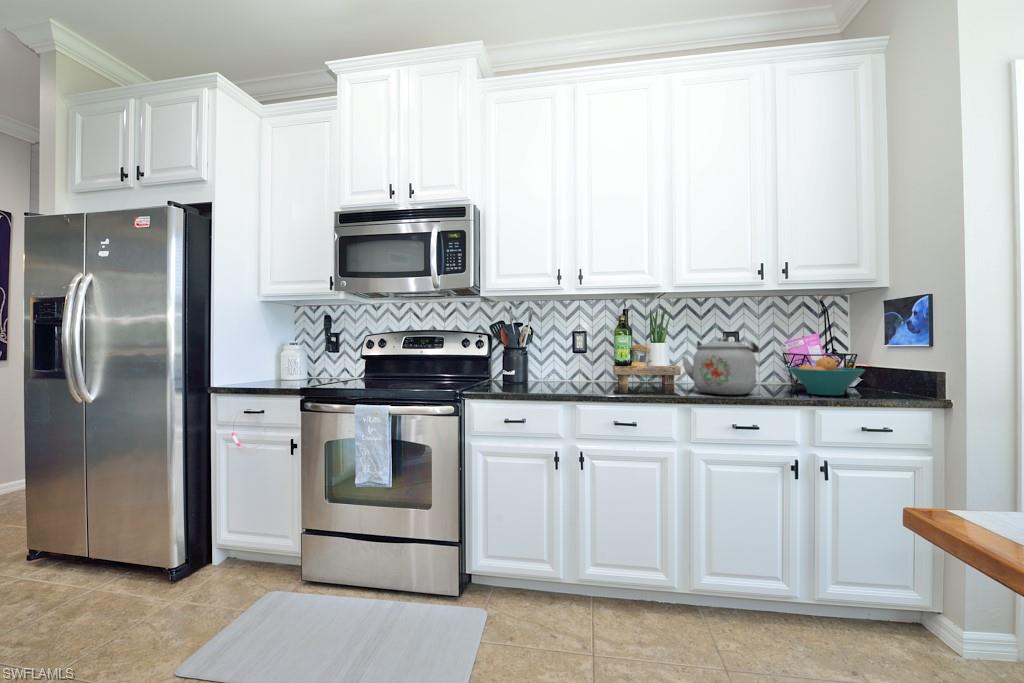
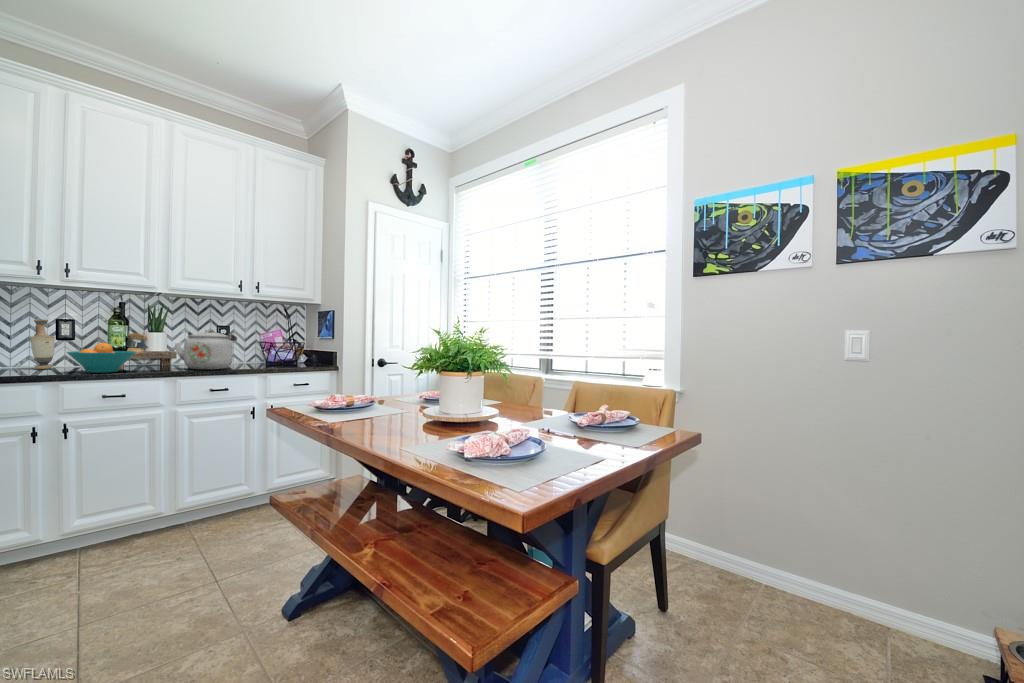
vase: none [554,332,571,384] -> present [30,319,55,369]
fruit bowl: present [789,357,865,396] -> present [67,343,136,373]

